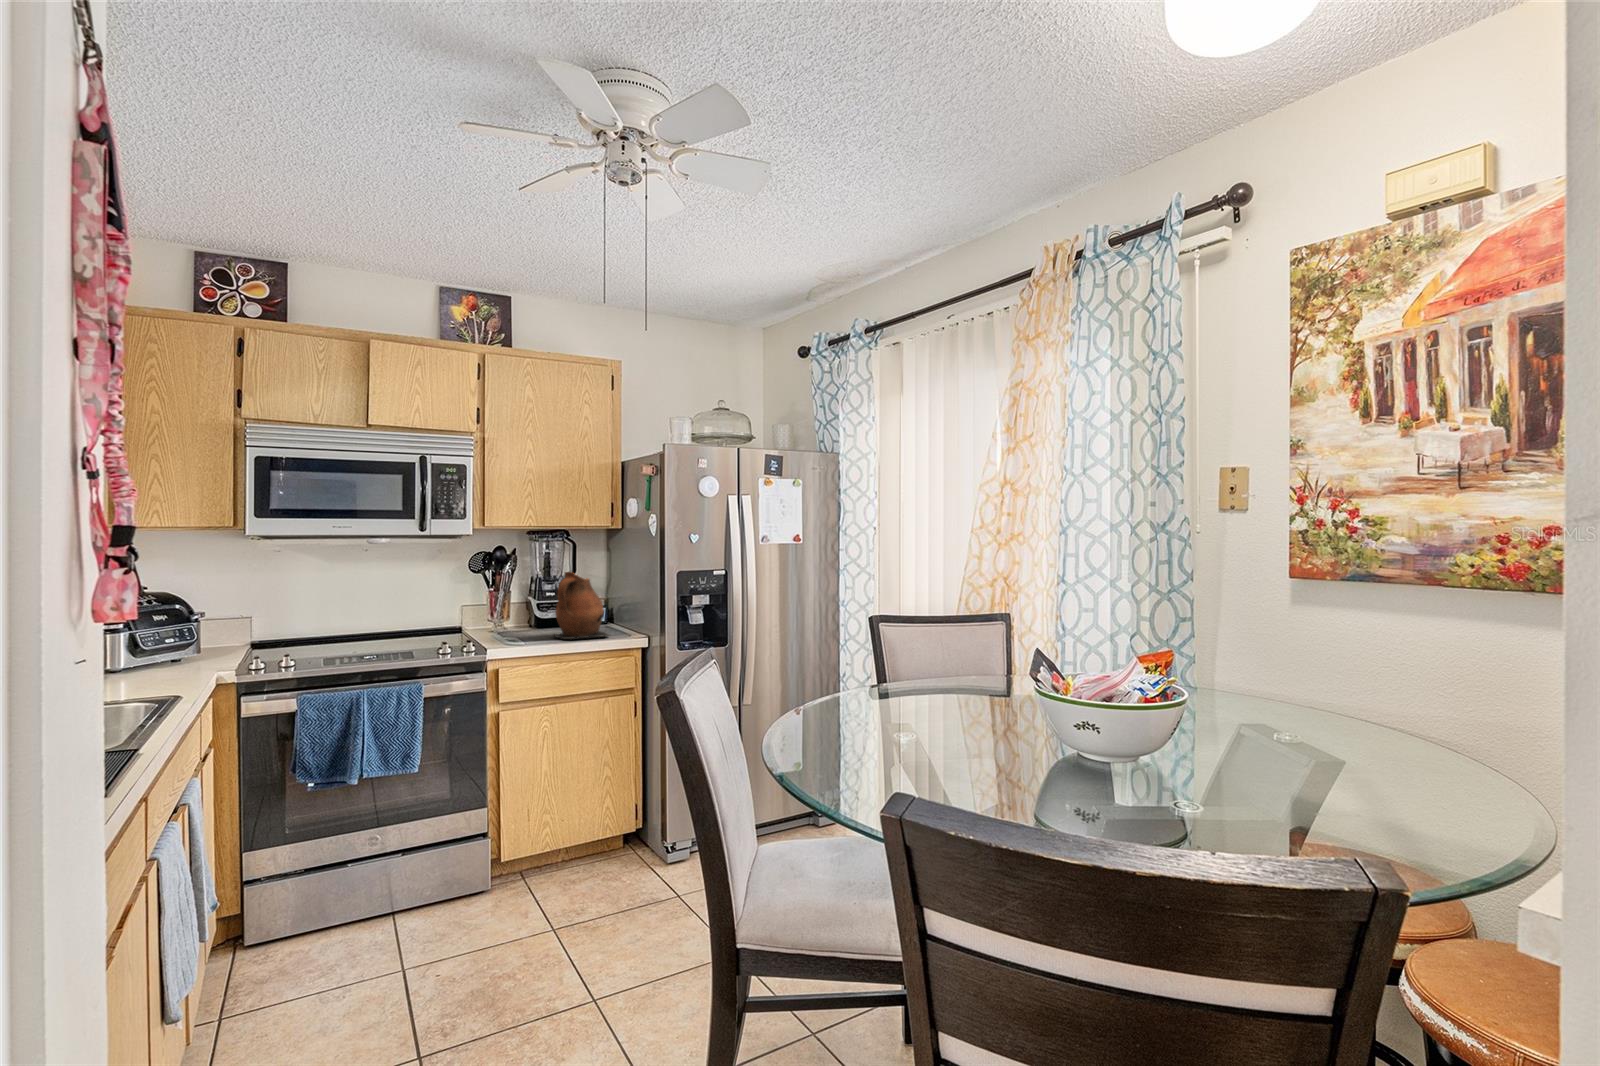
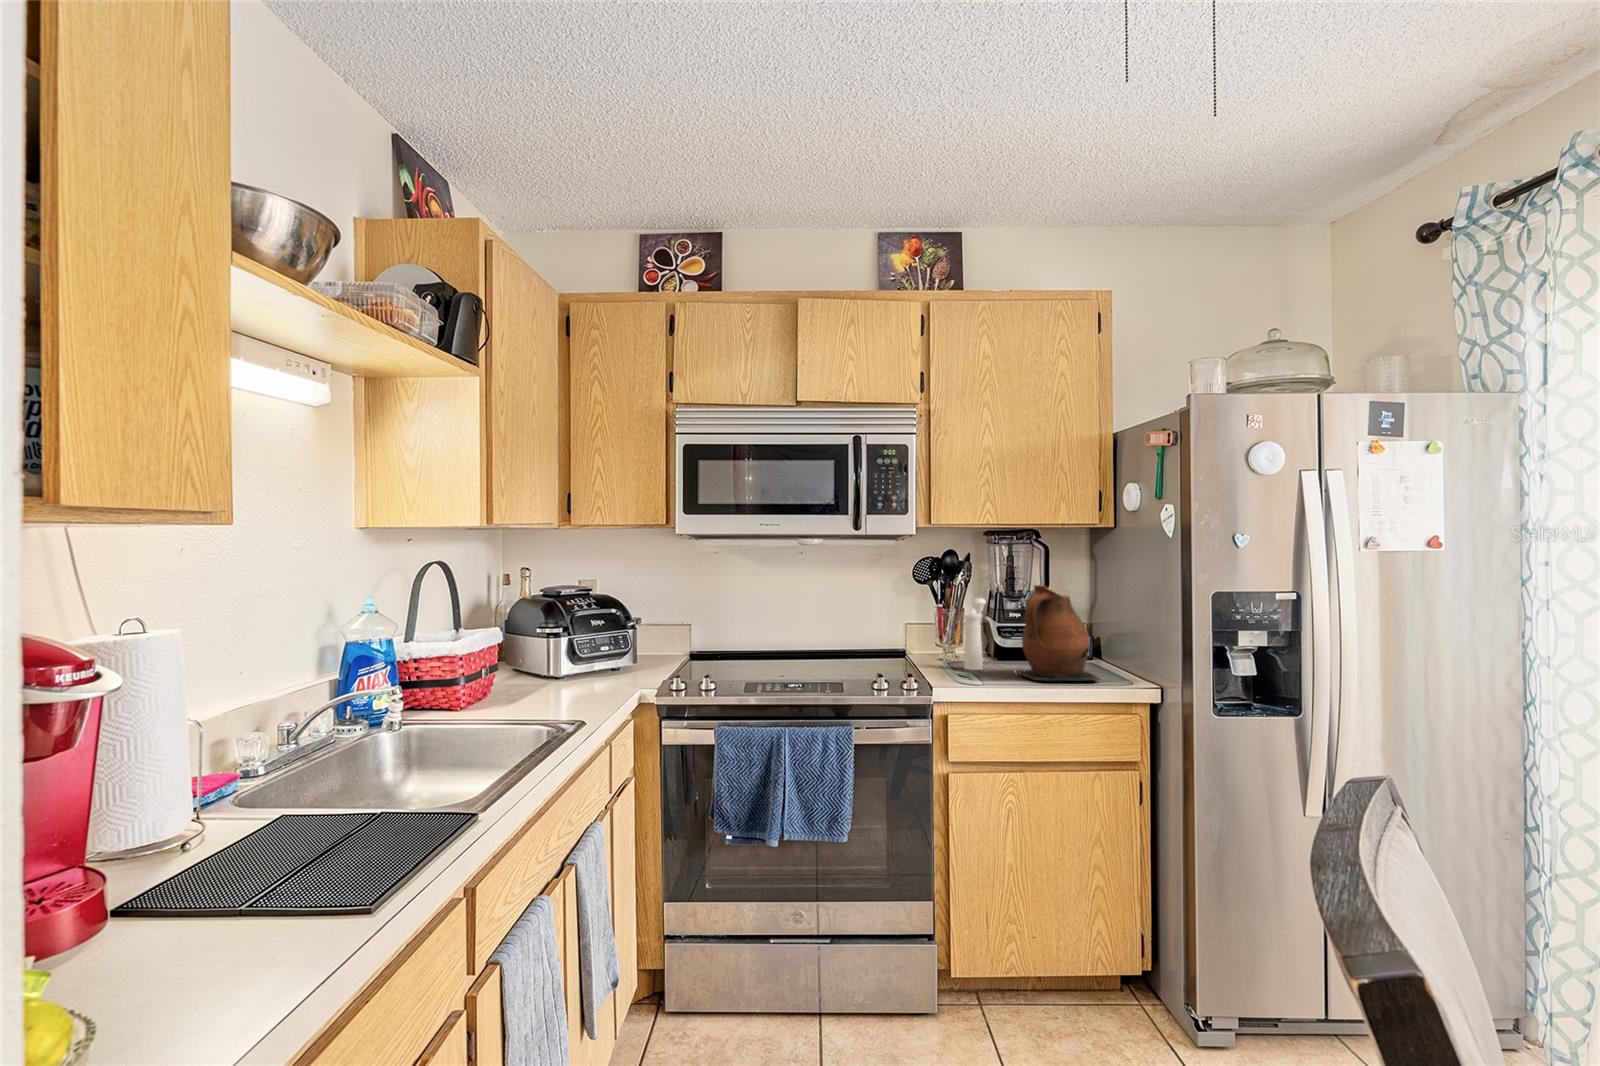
pepper mill: none [511,583,529,637] -> present [963,598,986,670]

